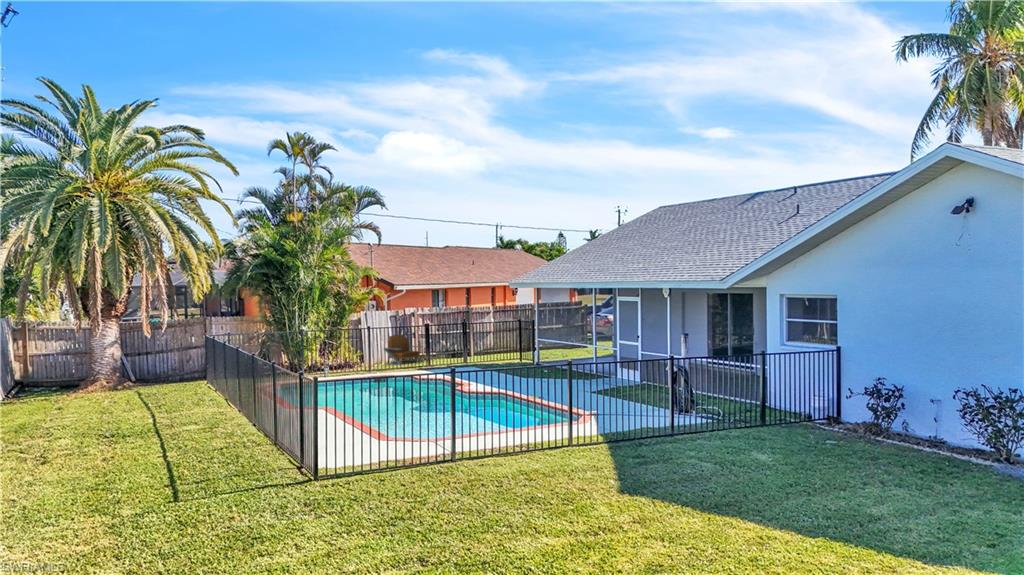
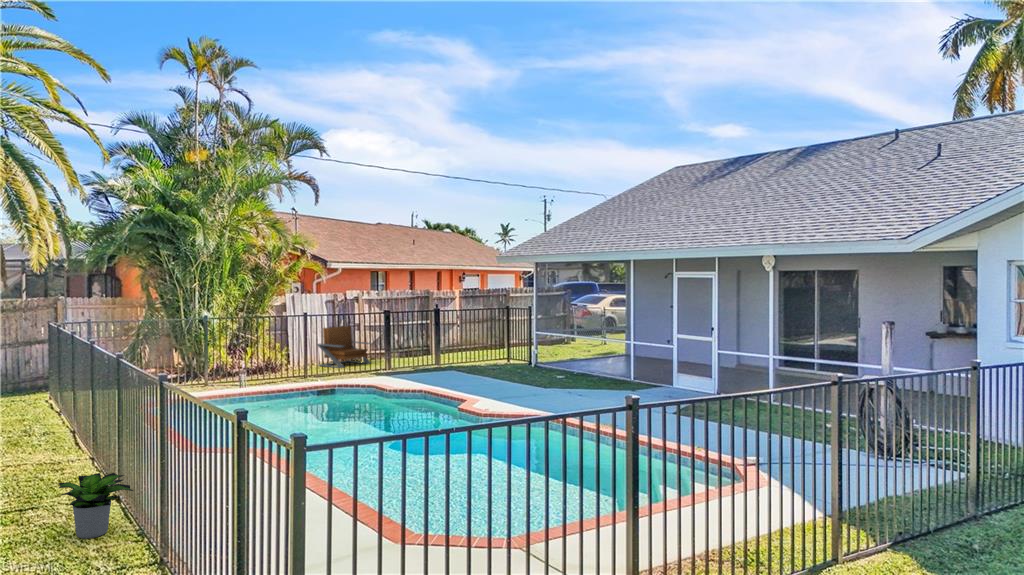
potted plant: none [226,403,261,433] -> present [58,473,133,539]

